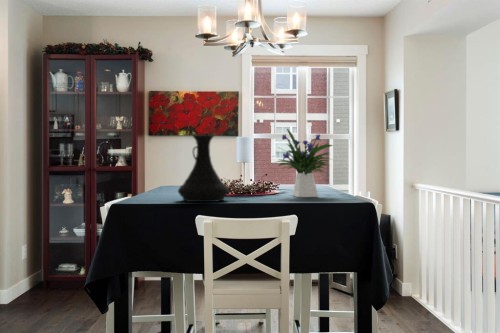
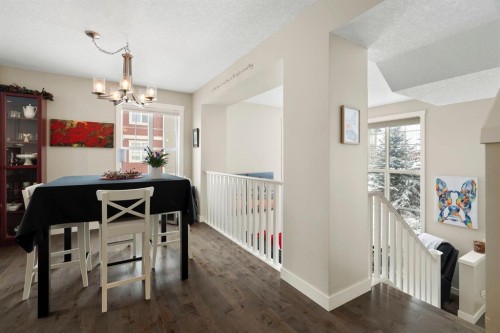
vase: present [178,135,229,202] -> none [83,147,115,183]

